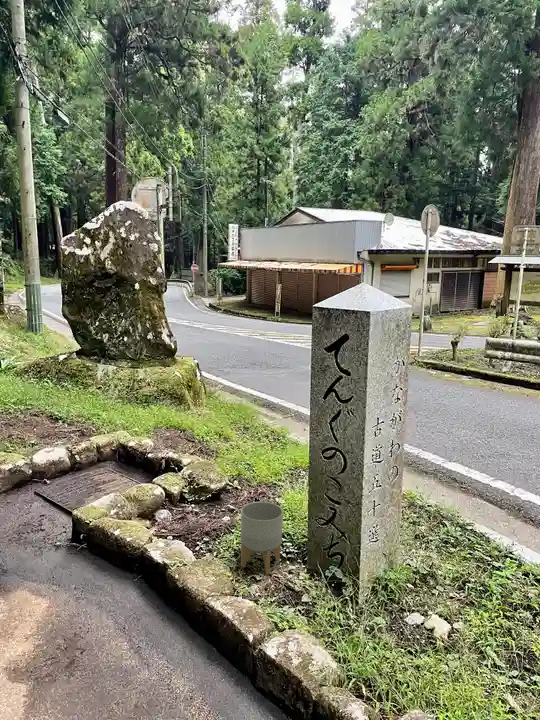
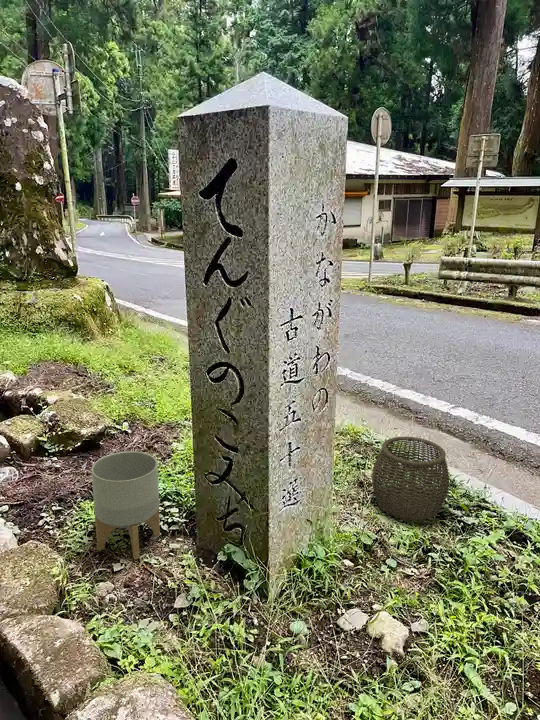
woven basket: none [425,500,483,563] -> present [372,437,450,522]

